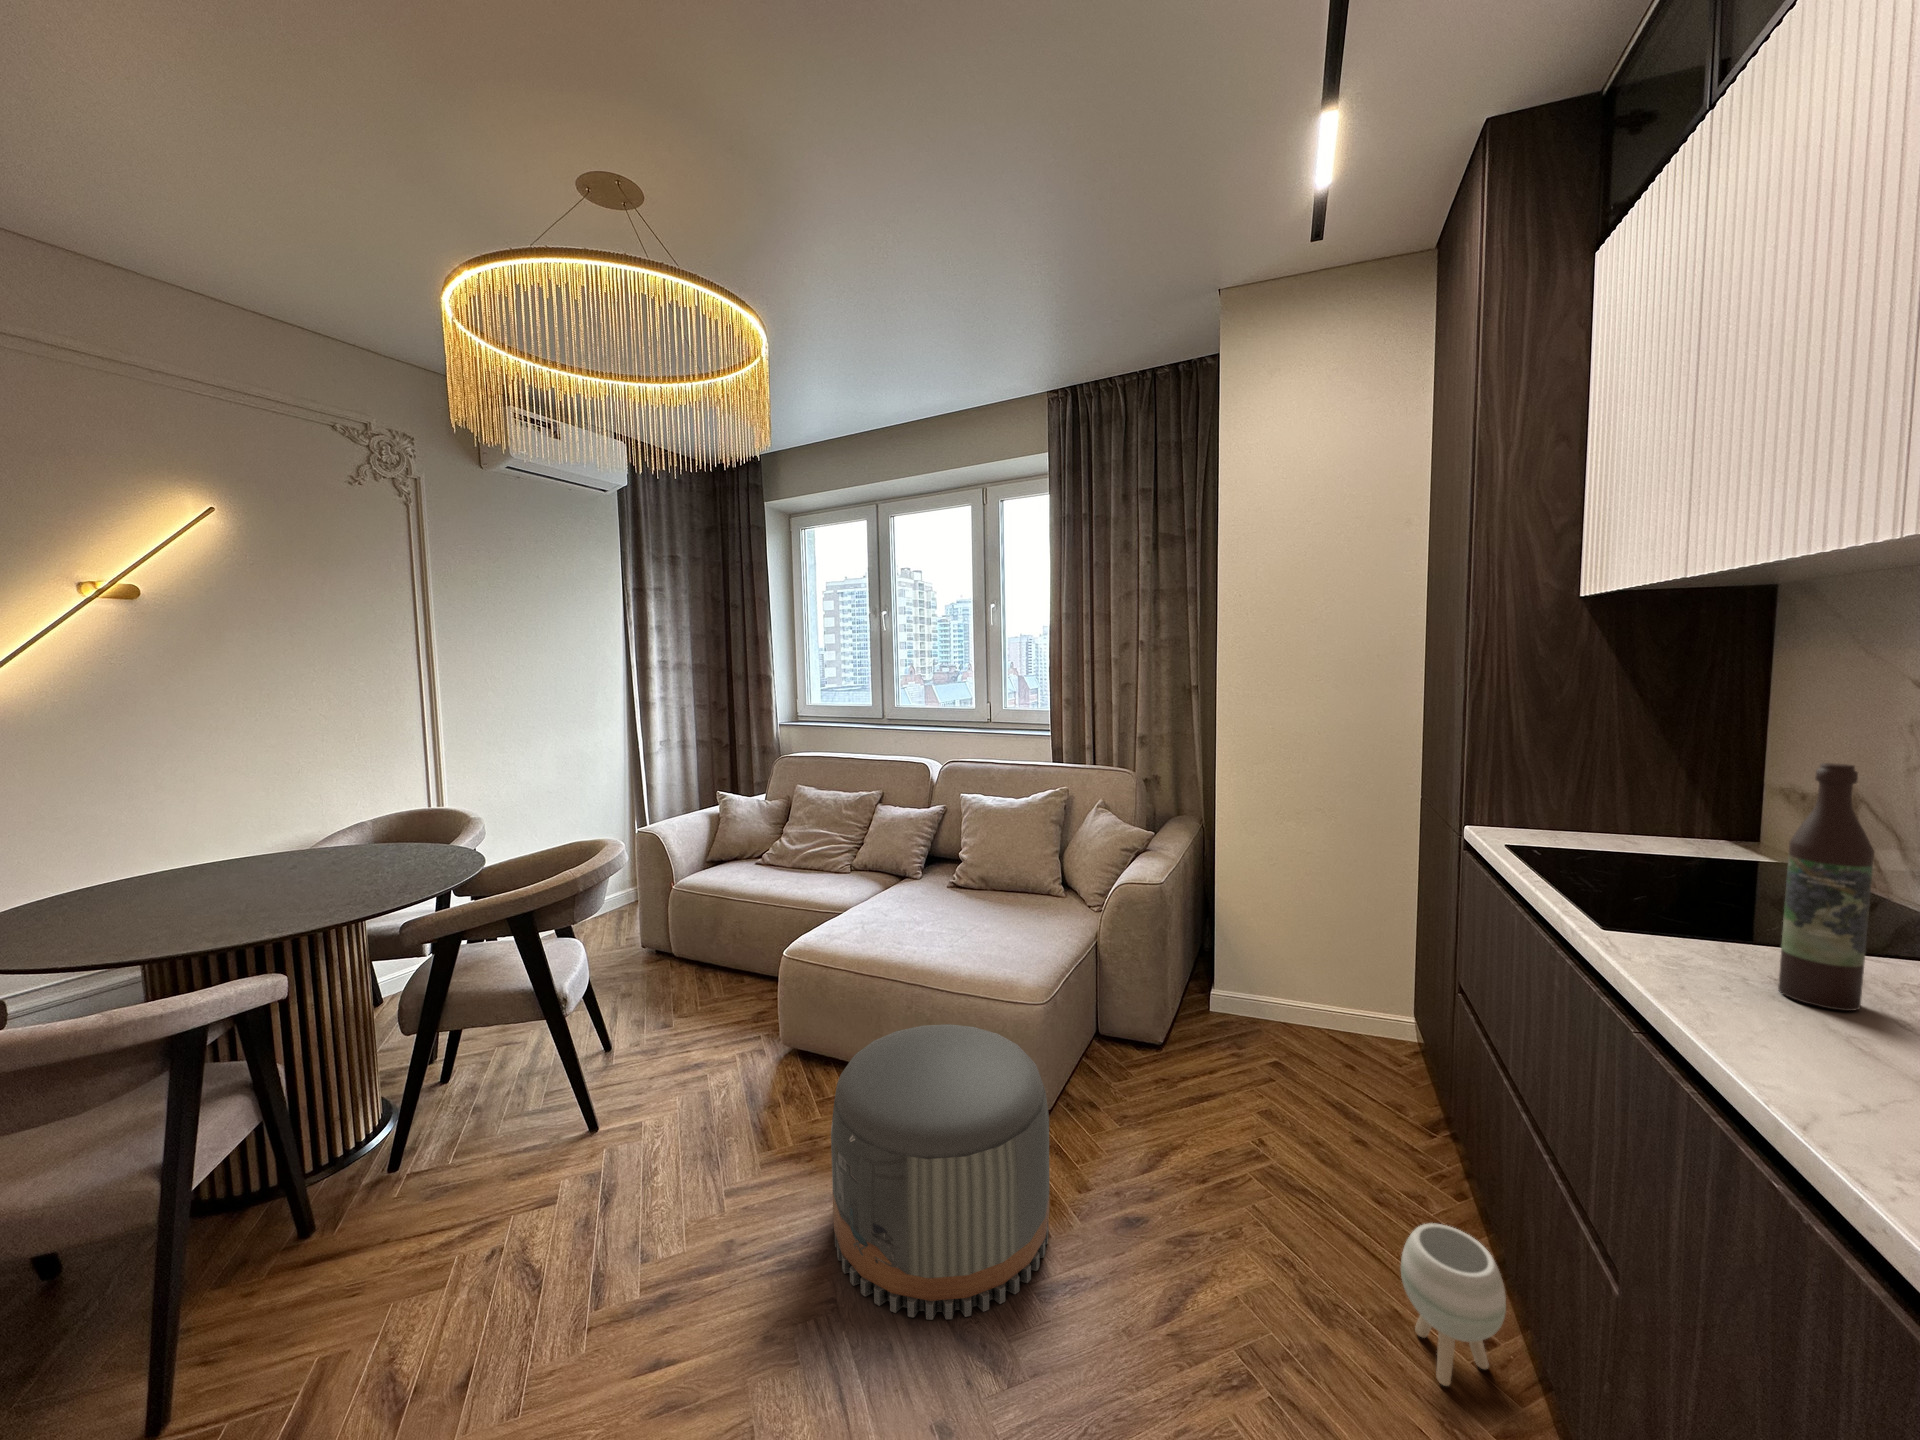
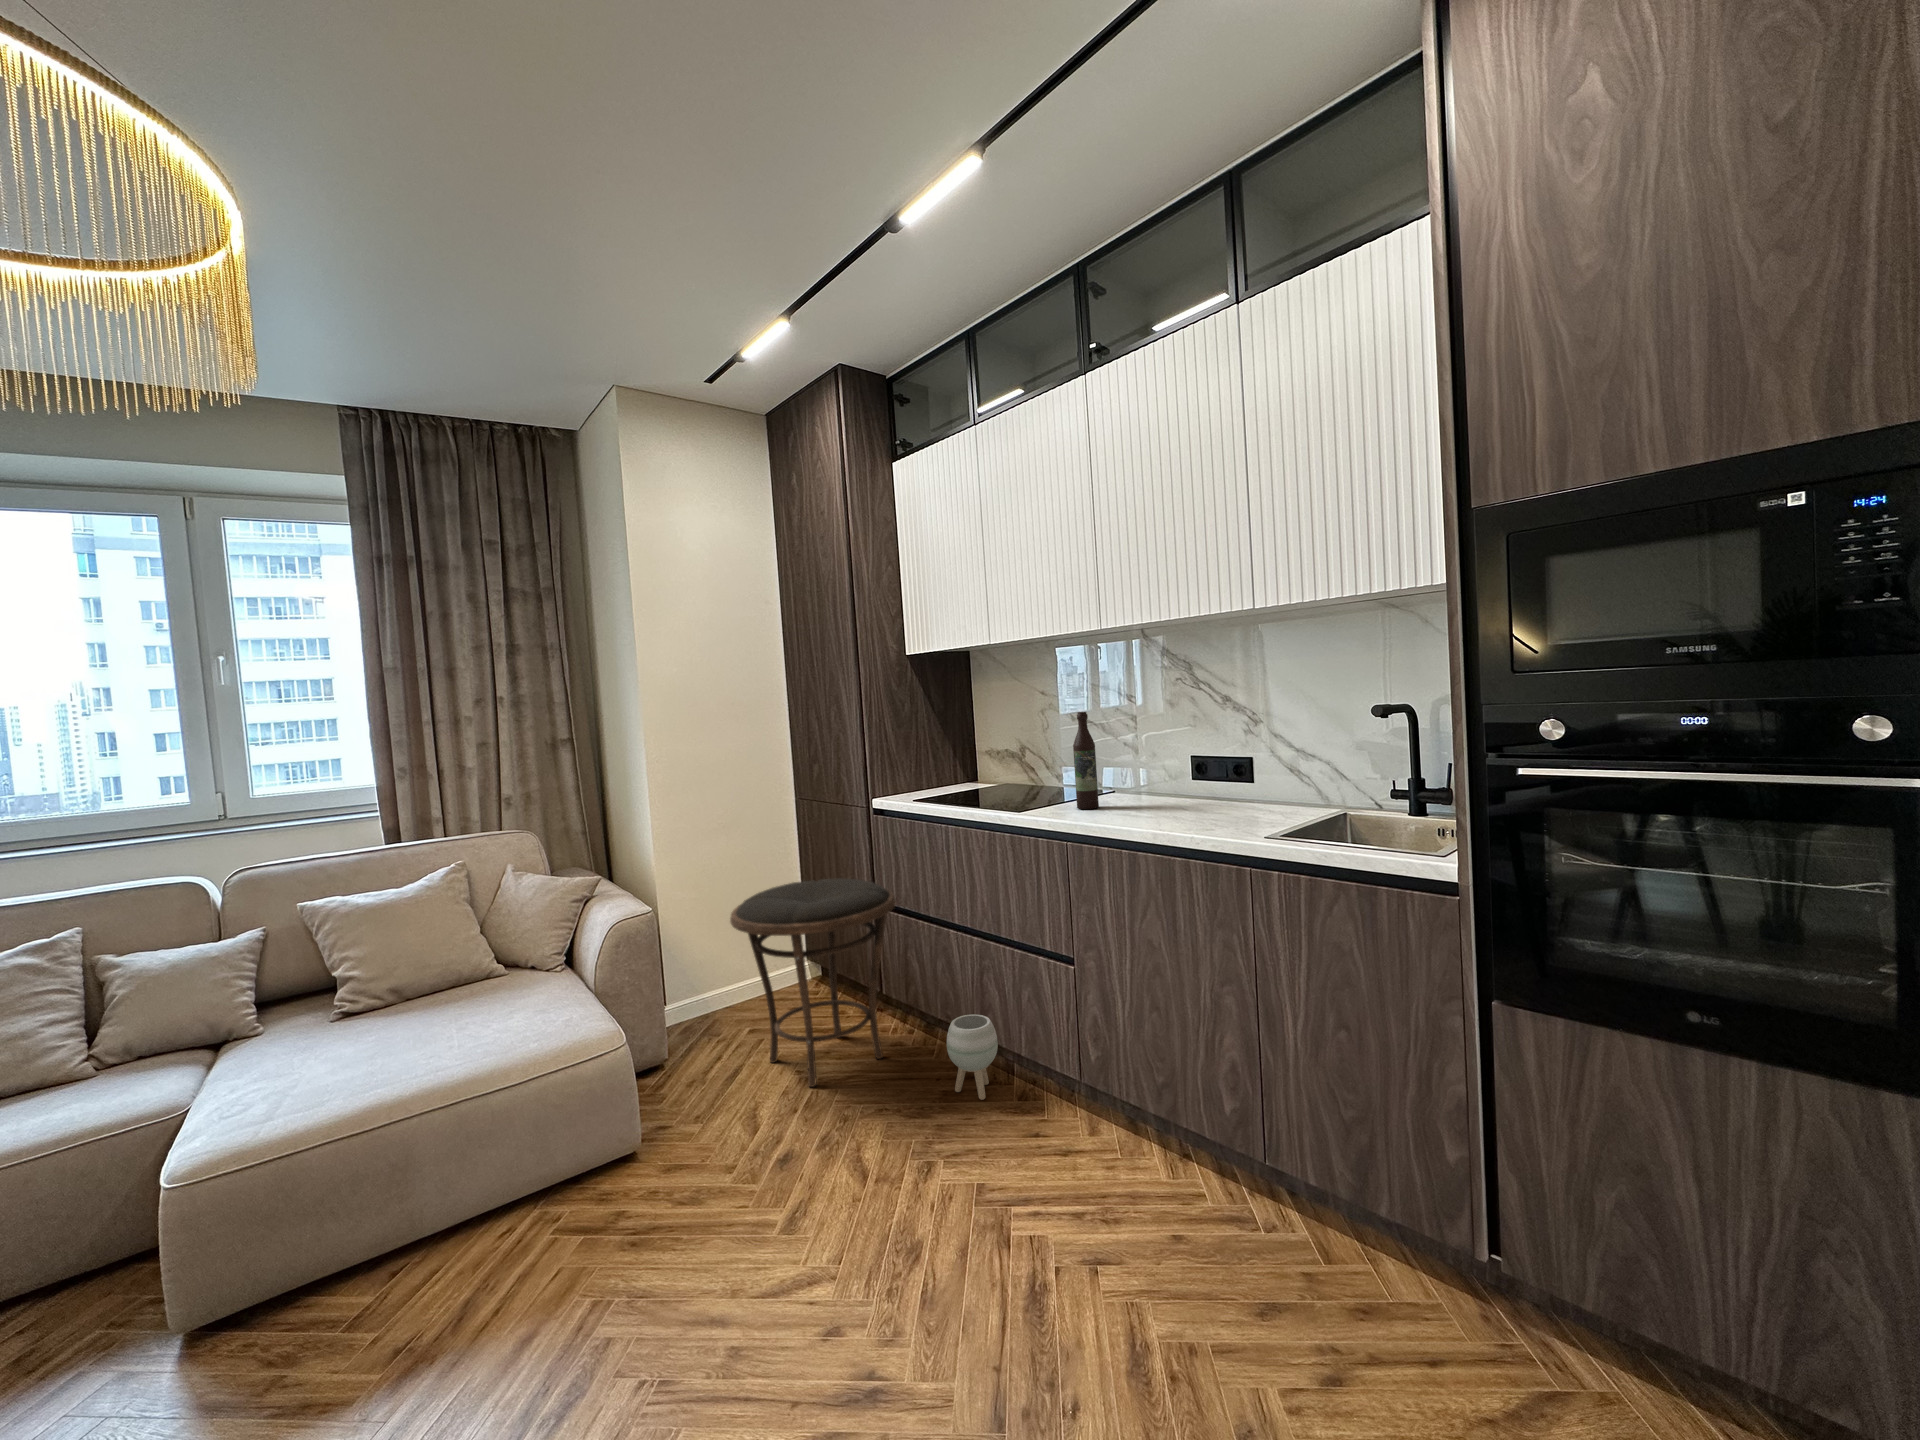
side table: none [1203,904,1447,1196] -> present [730,878,896,1087]
pouf: present [831,1024,1049,1320] -> none [529,1060,772,1349]

